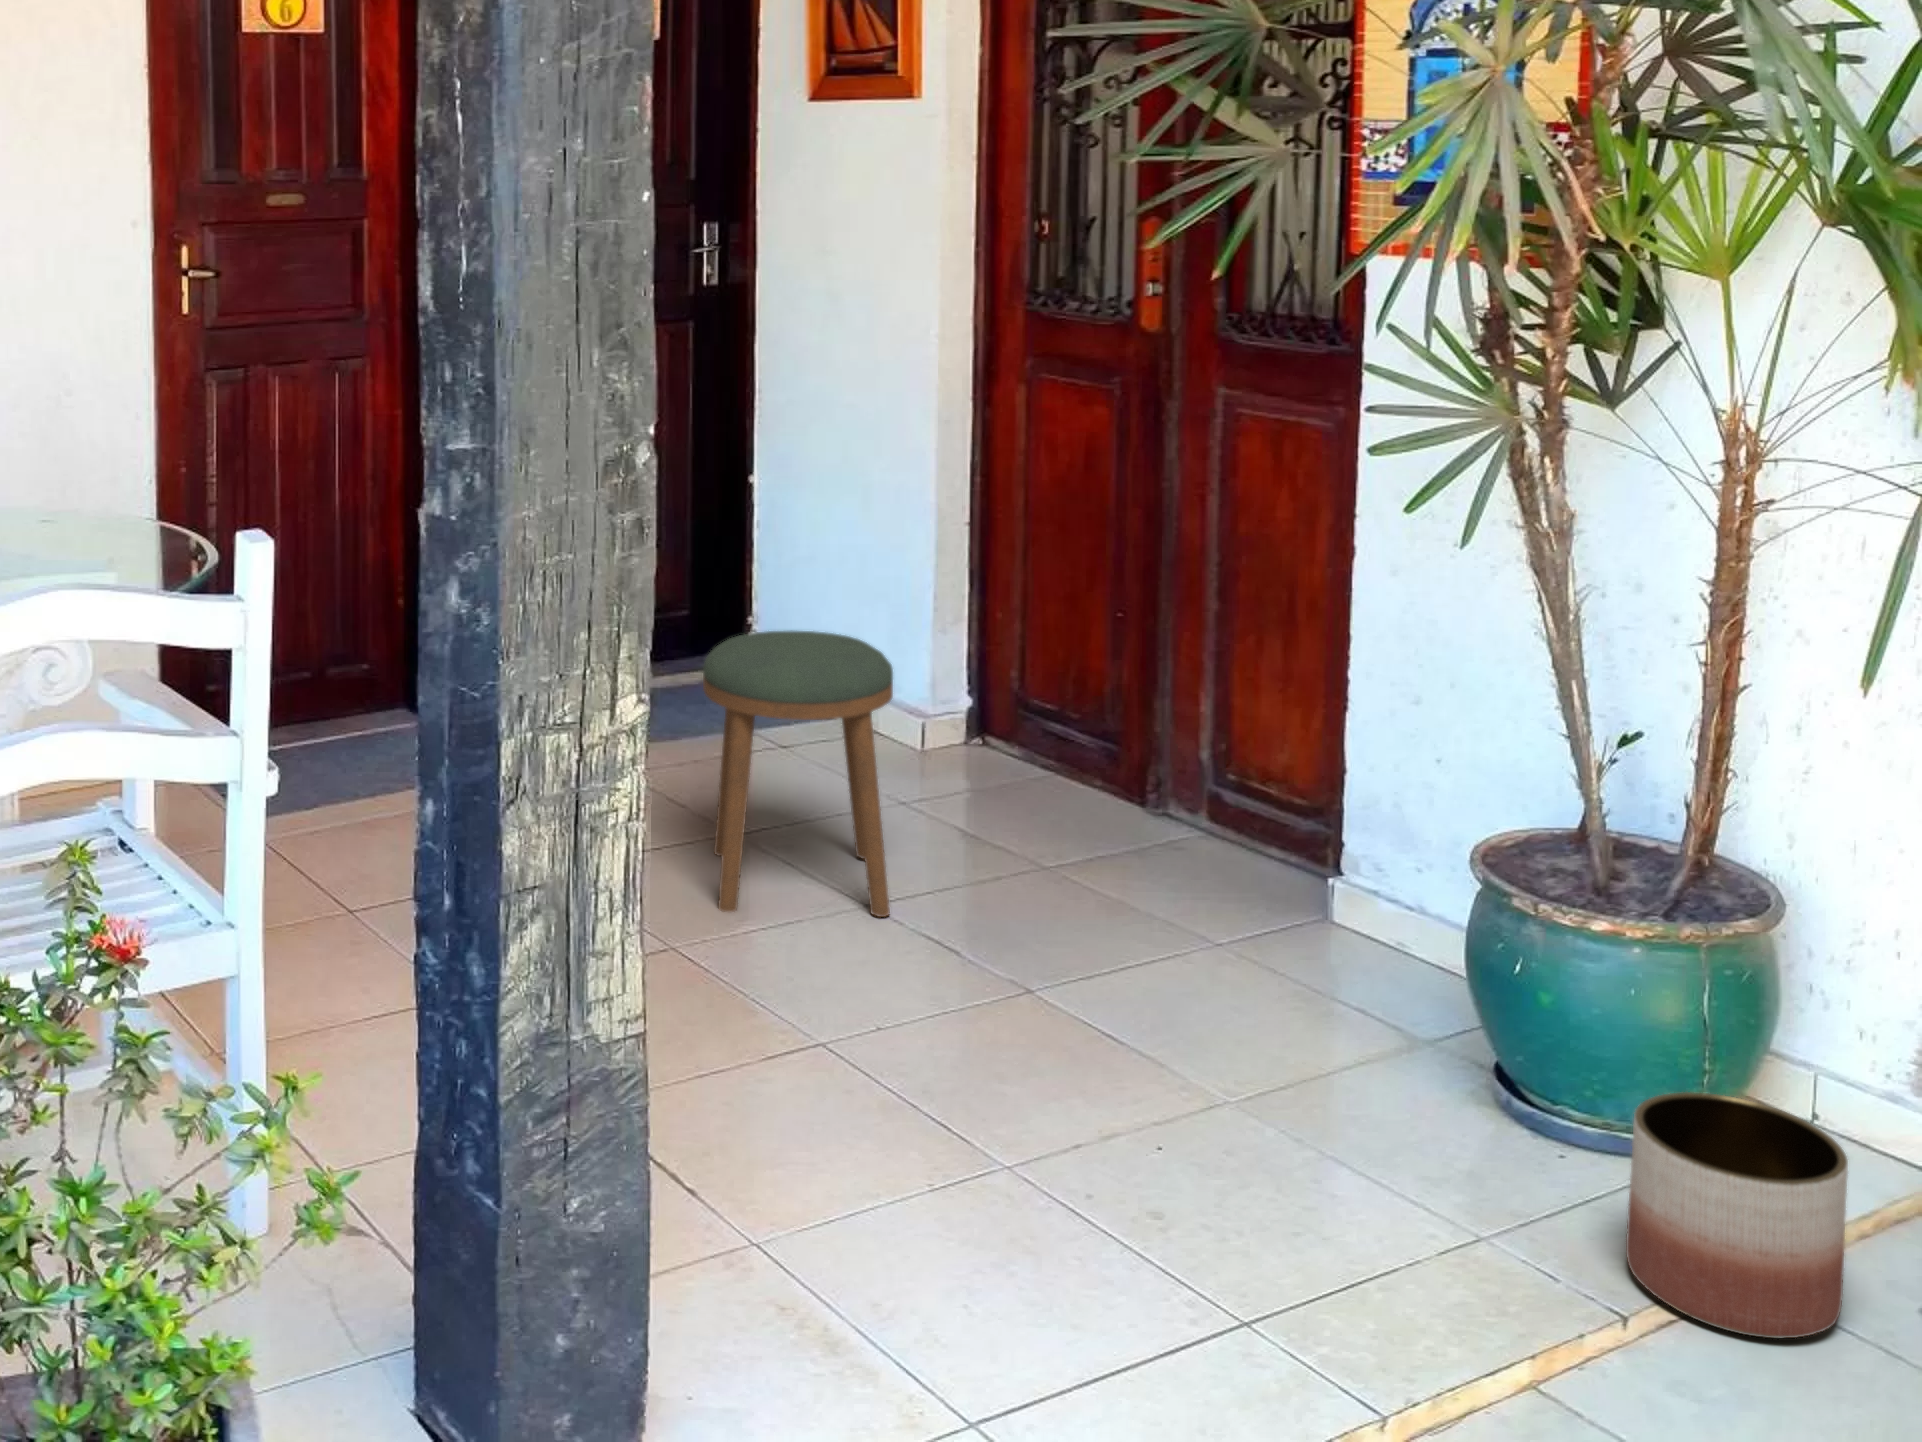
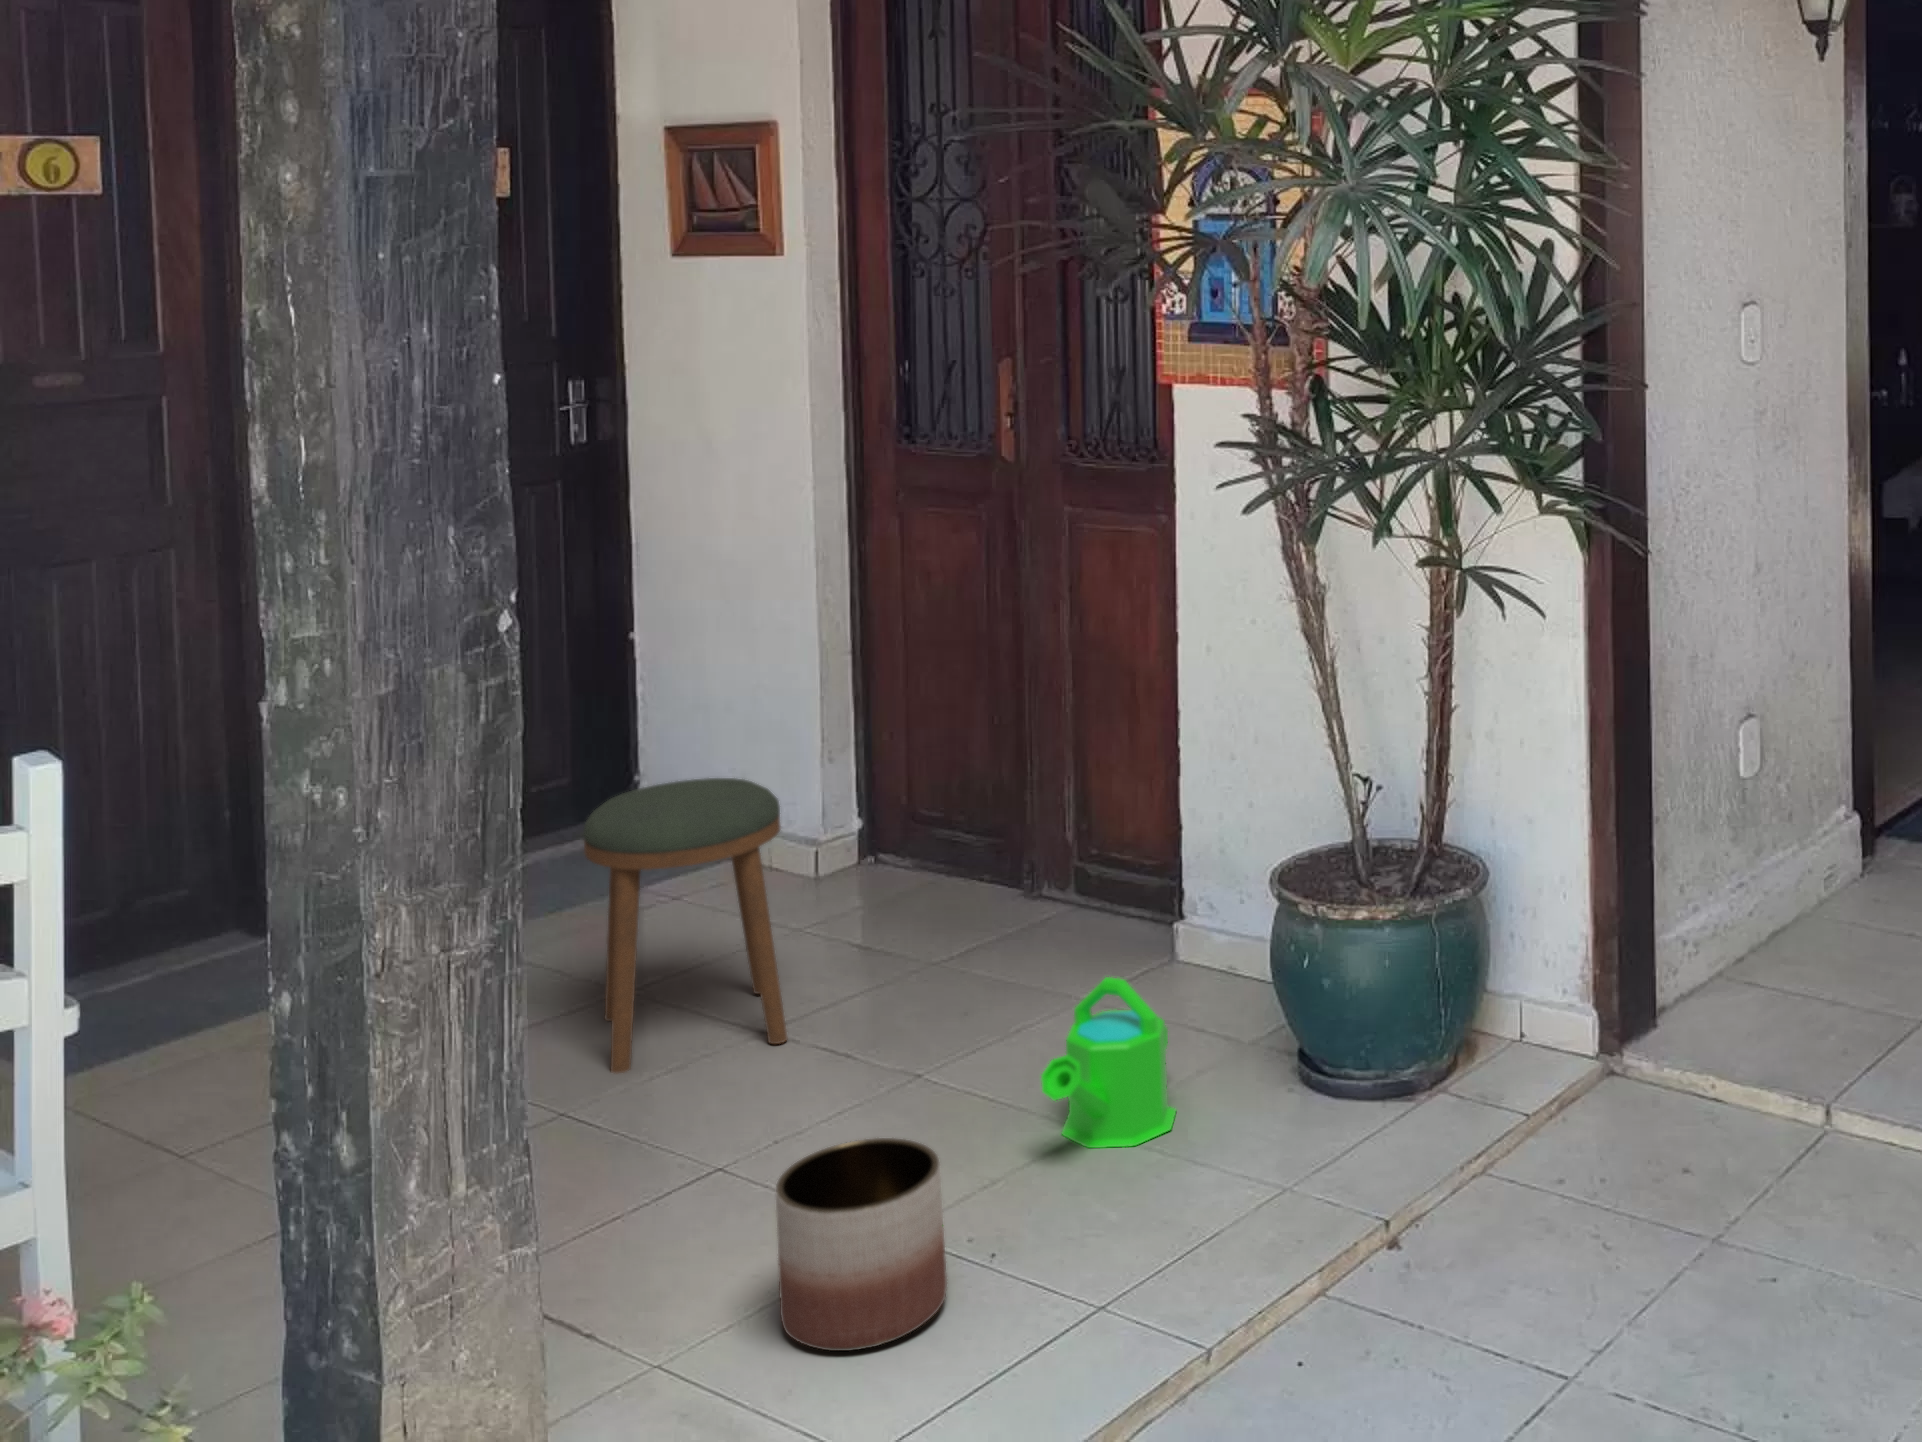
watering can: none [1175,933,1333,1135] -> present [1041,977,1176,1148]
planter: present [1626,1092,1848,1339] -> present [776,1138,947,1351]

